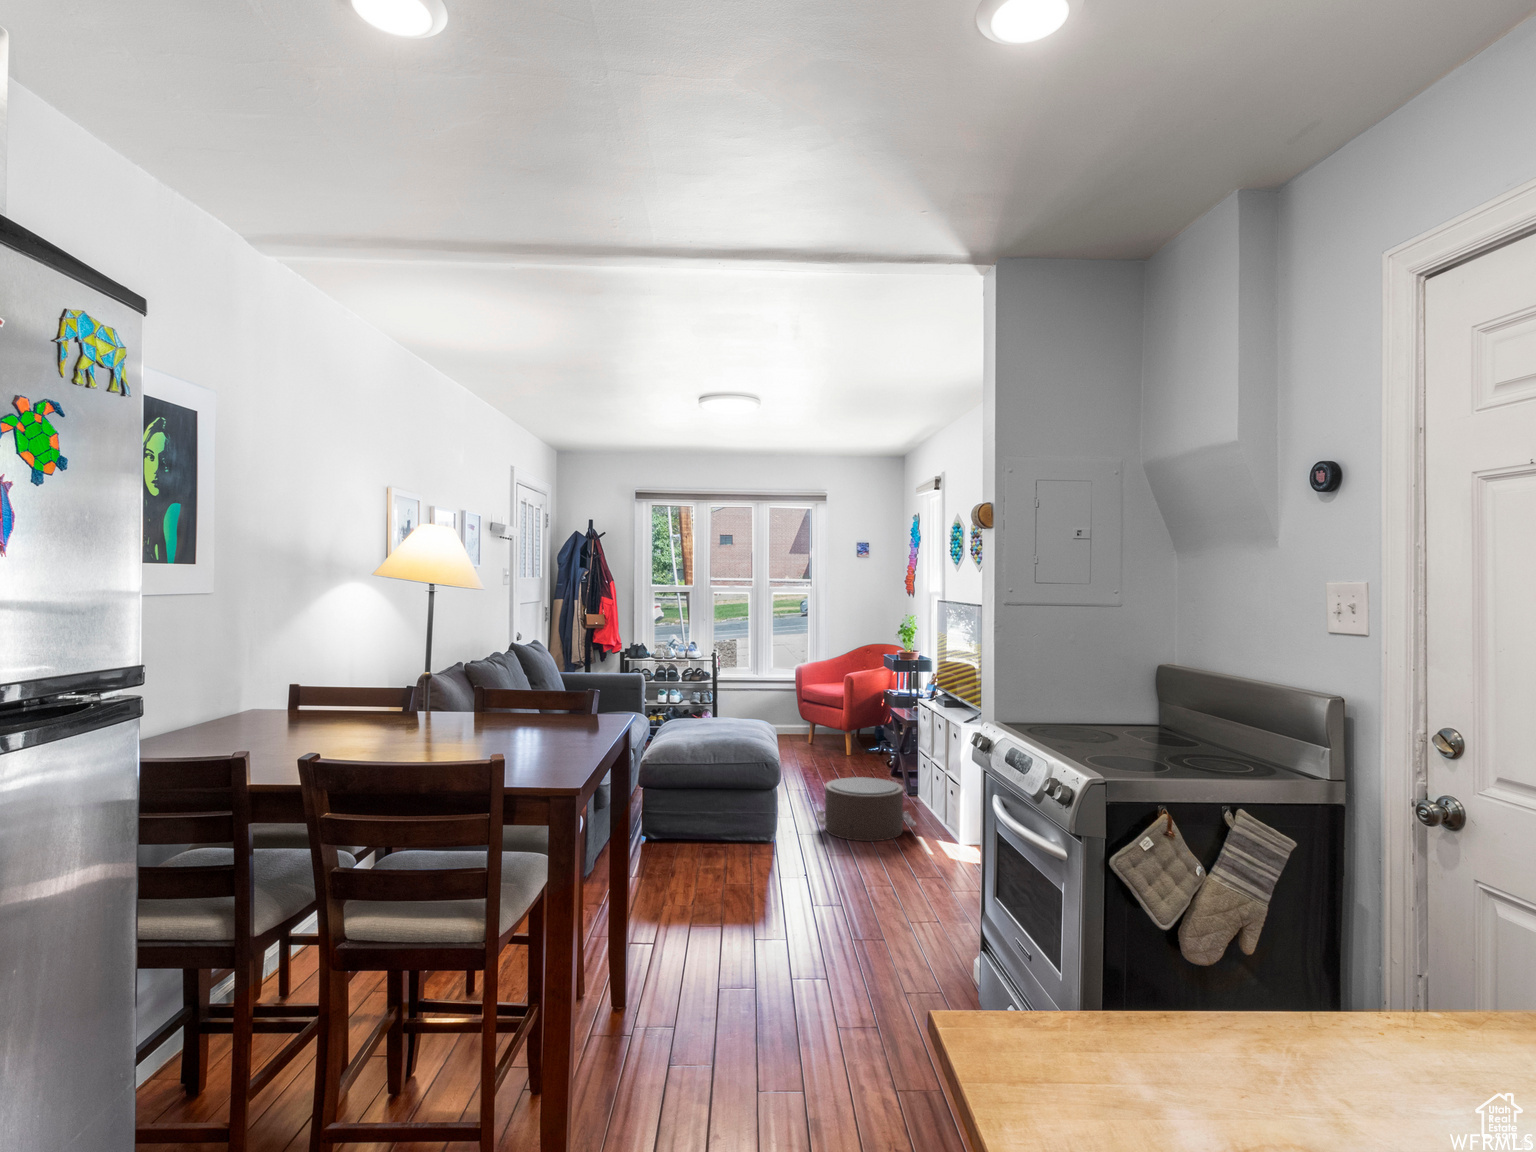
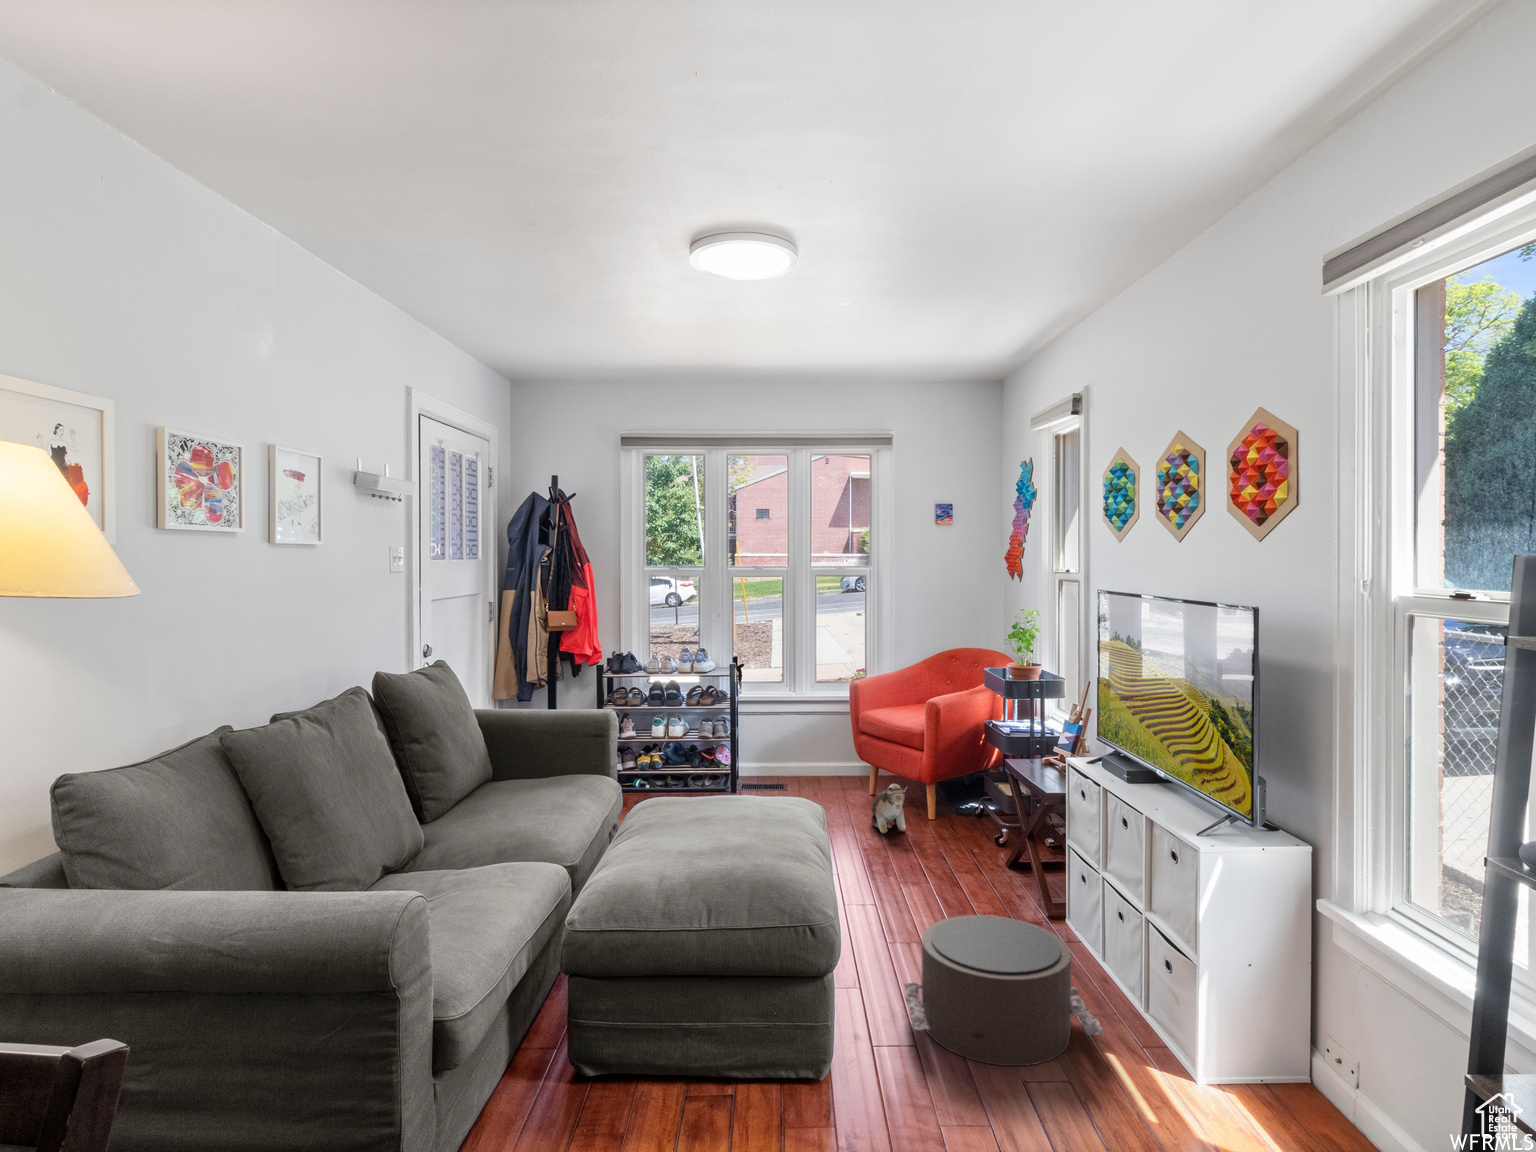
plush toy: none [808,728,831,762] -> present [871,784,907,833]

